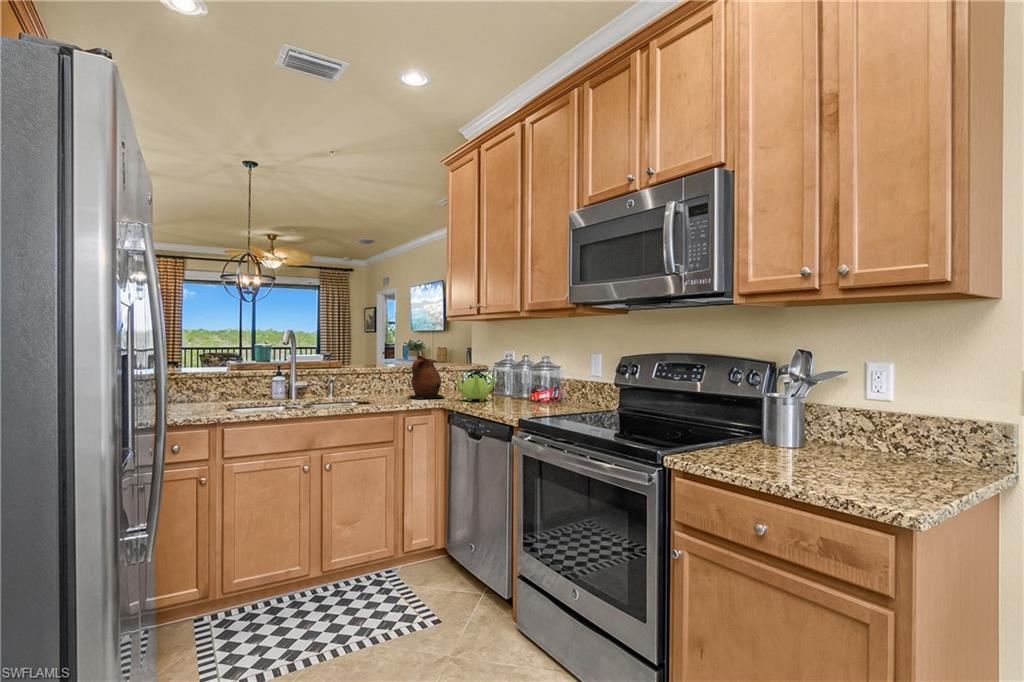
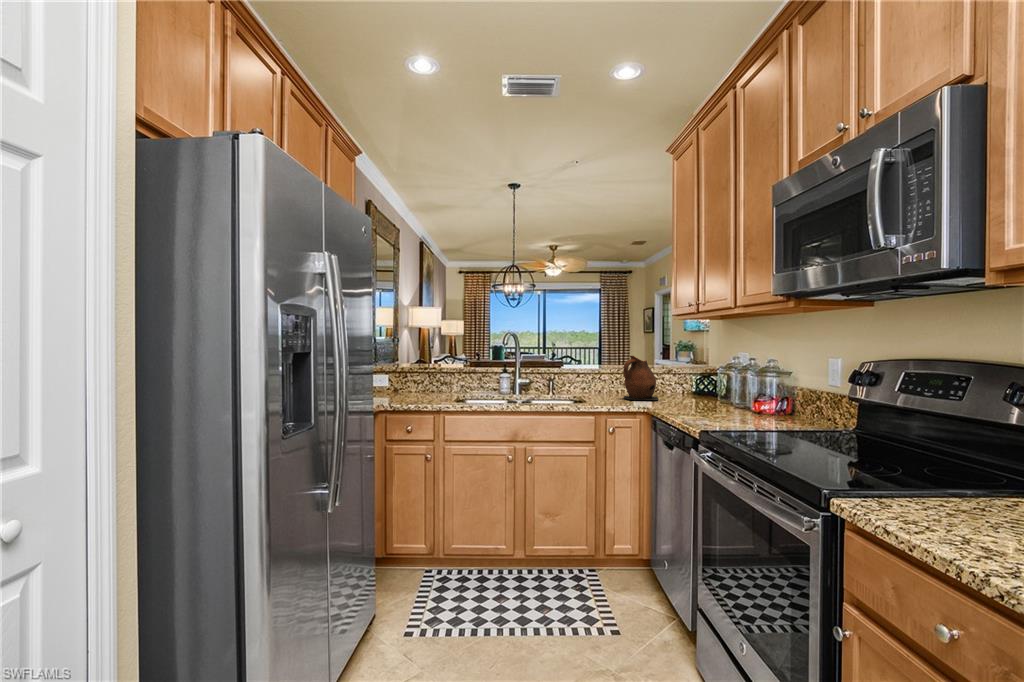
teapot: present [455,375,496,401] -> none [663,378,713,407]

